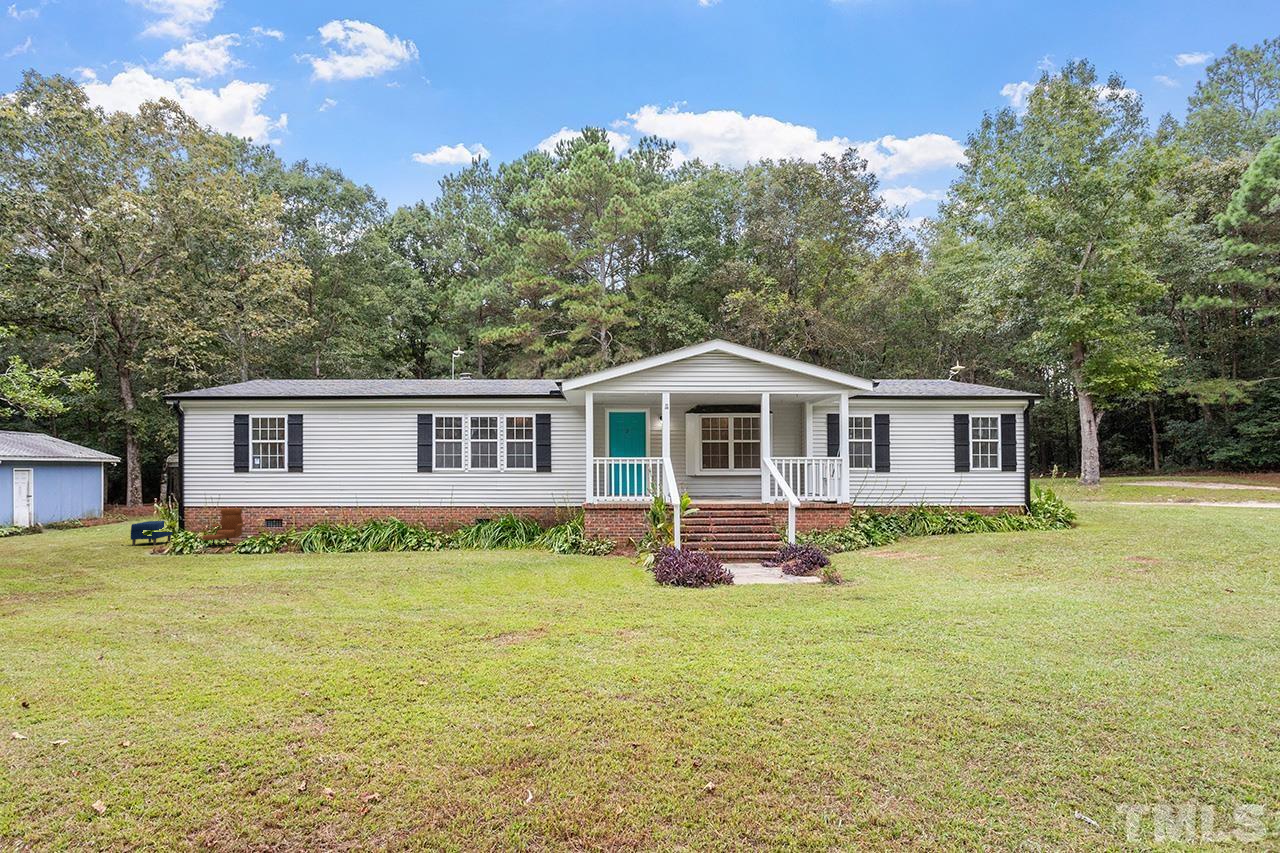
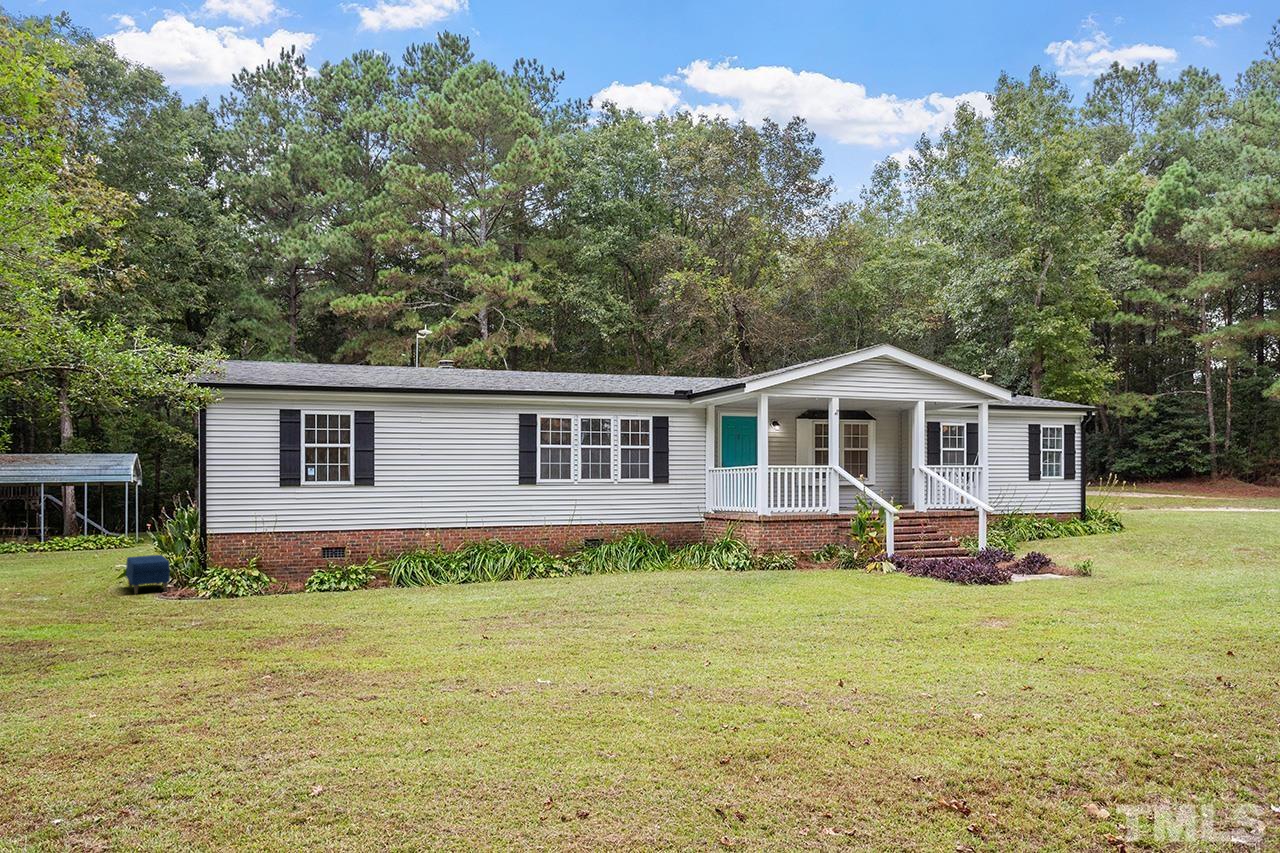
lounge chair: present [202,508,245,548] -> none [262,536,308,594]

